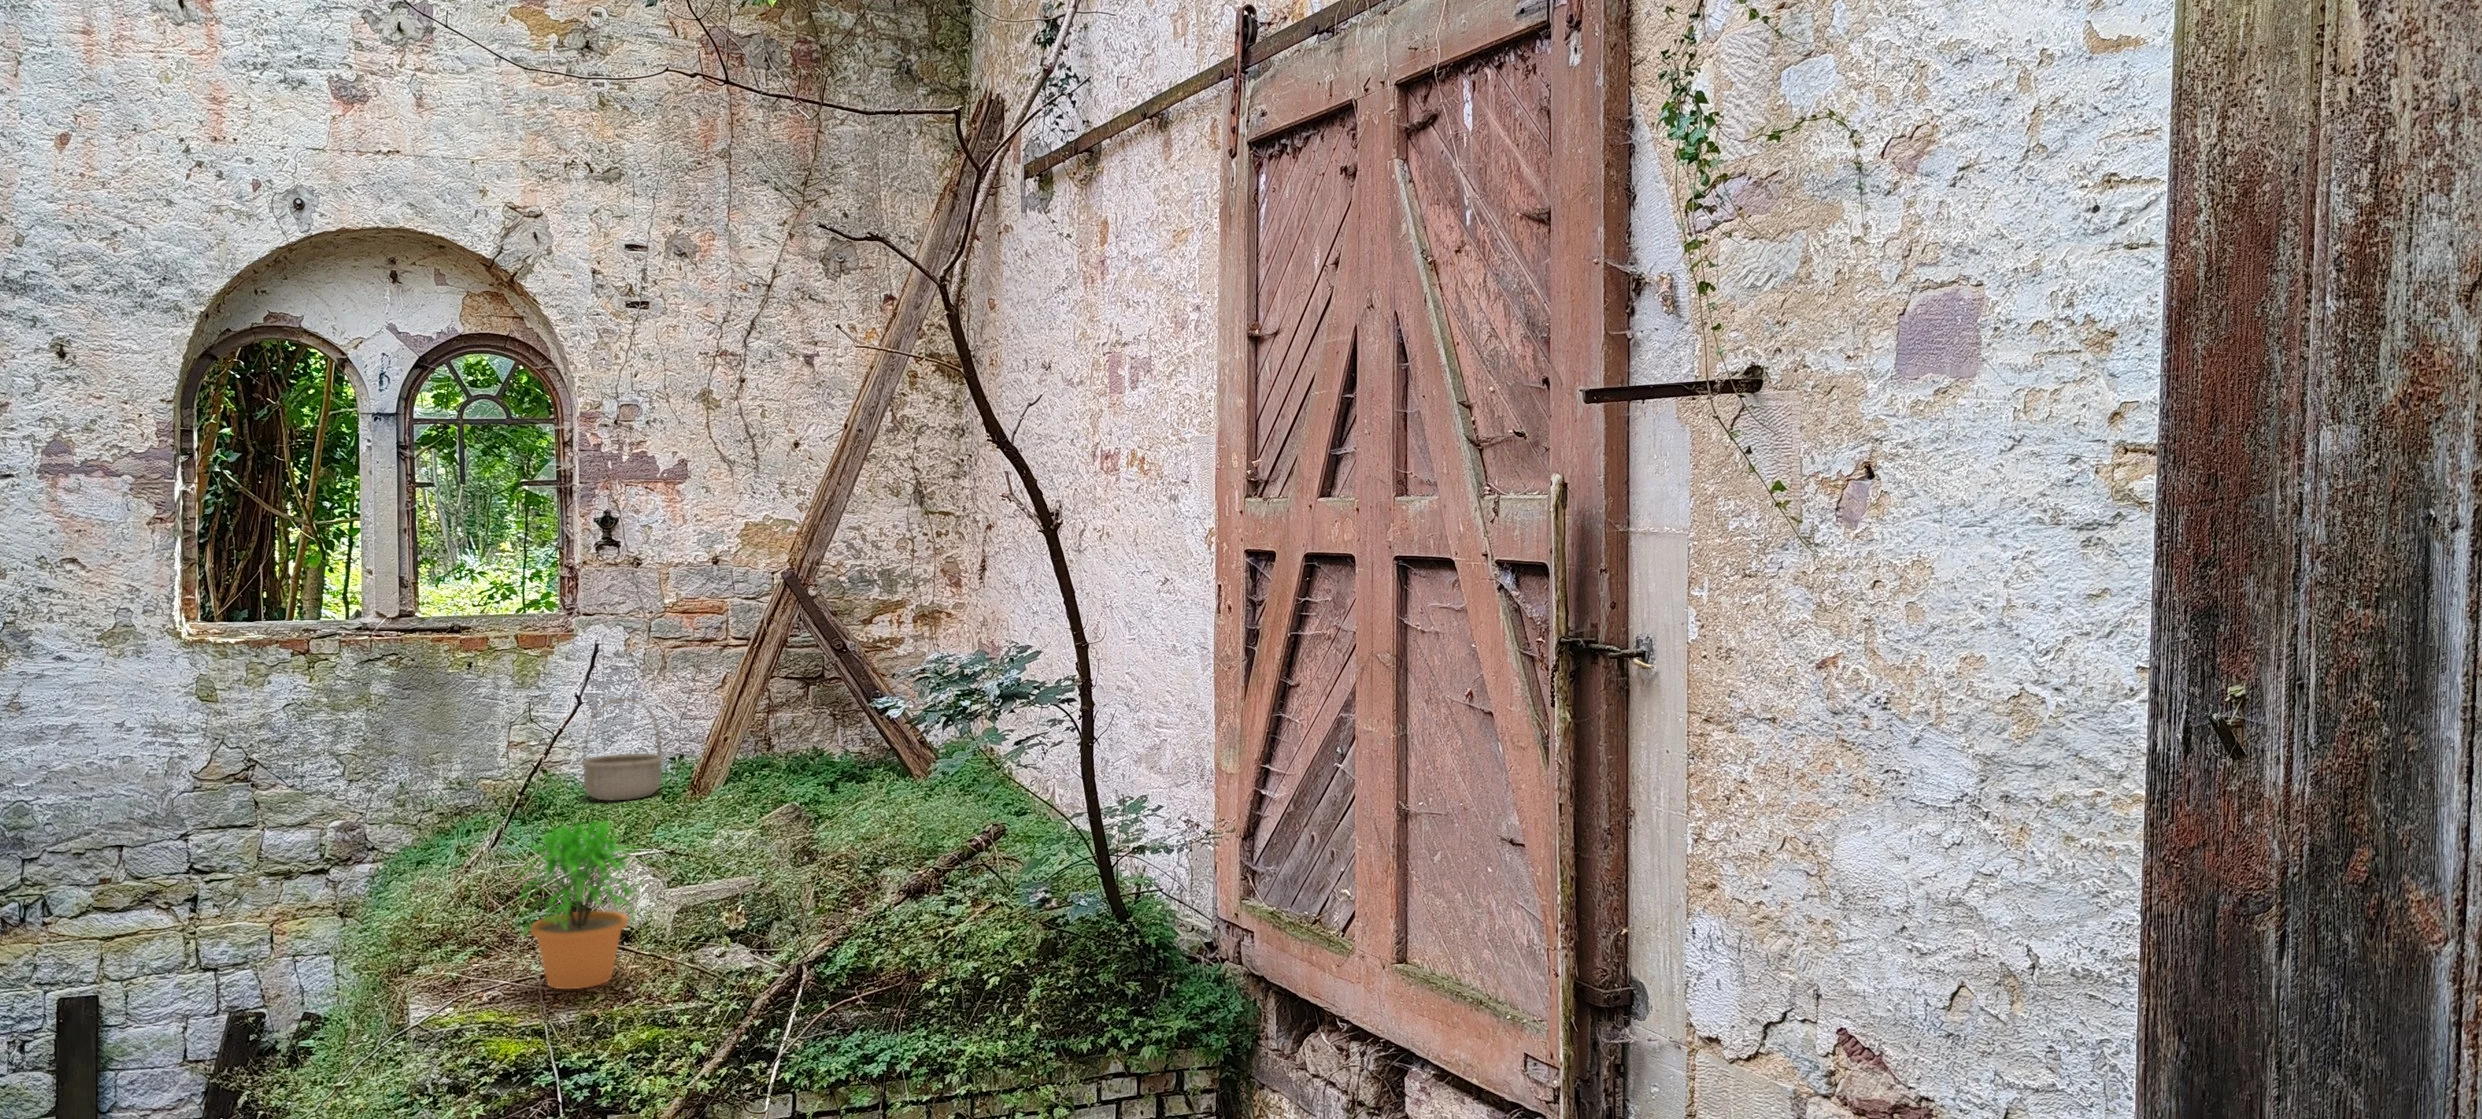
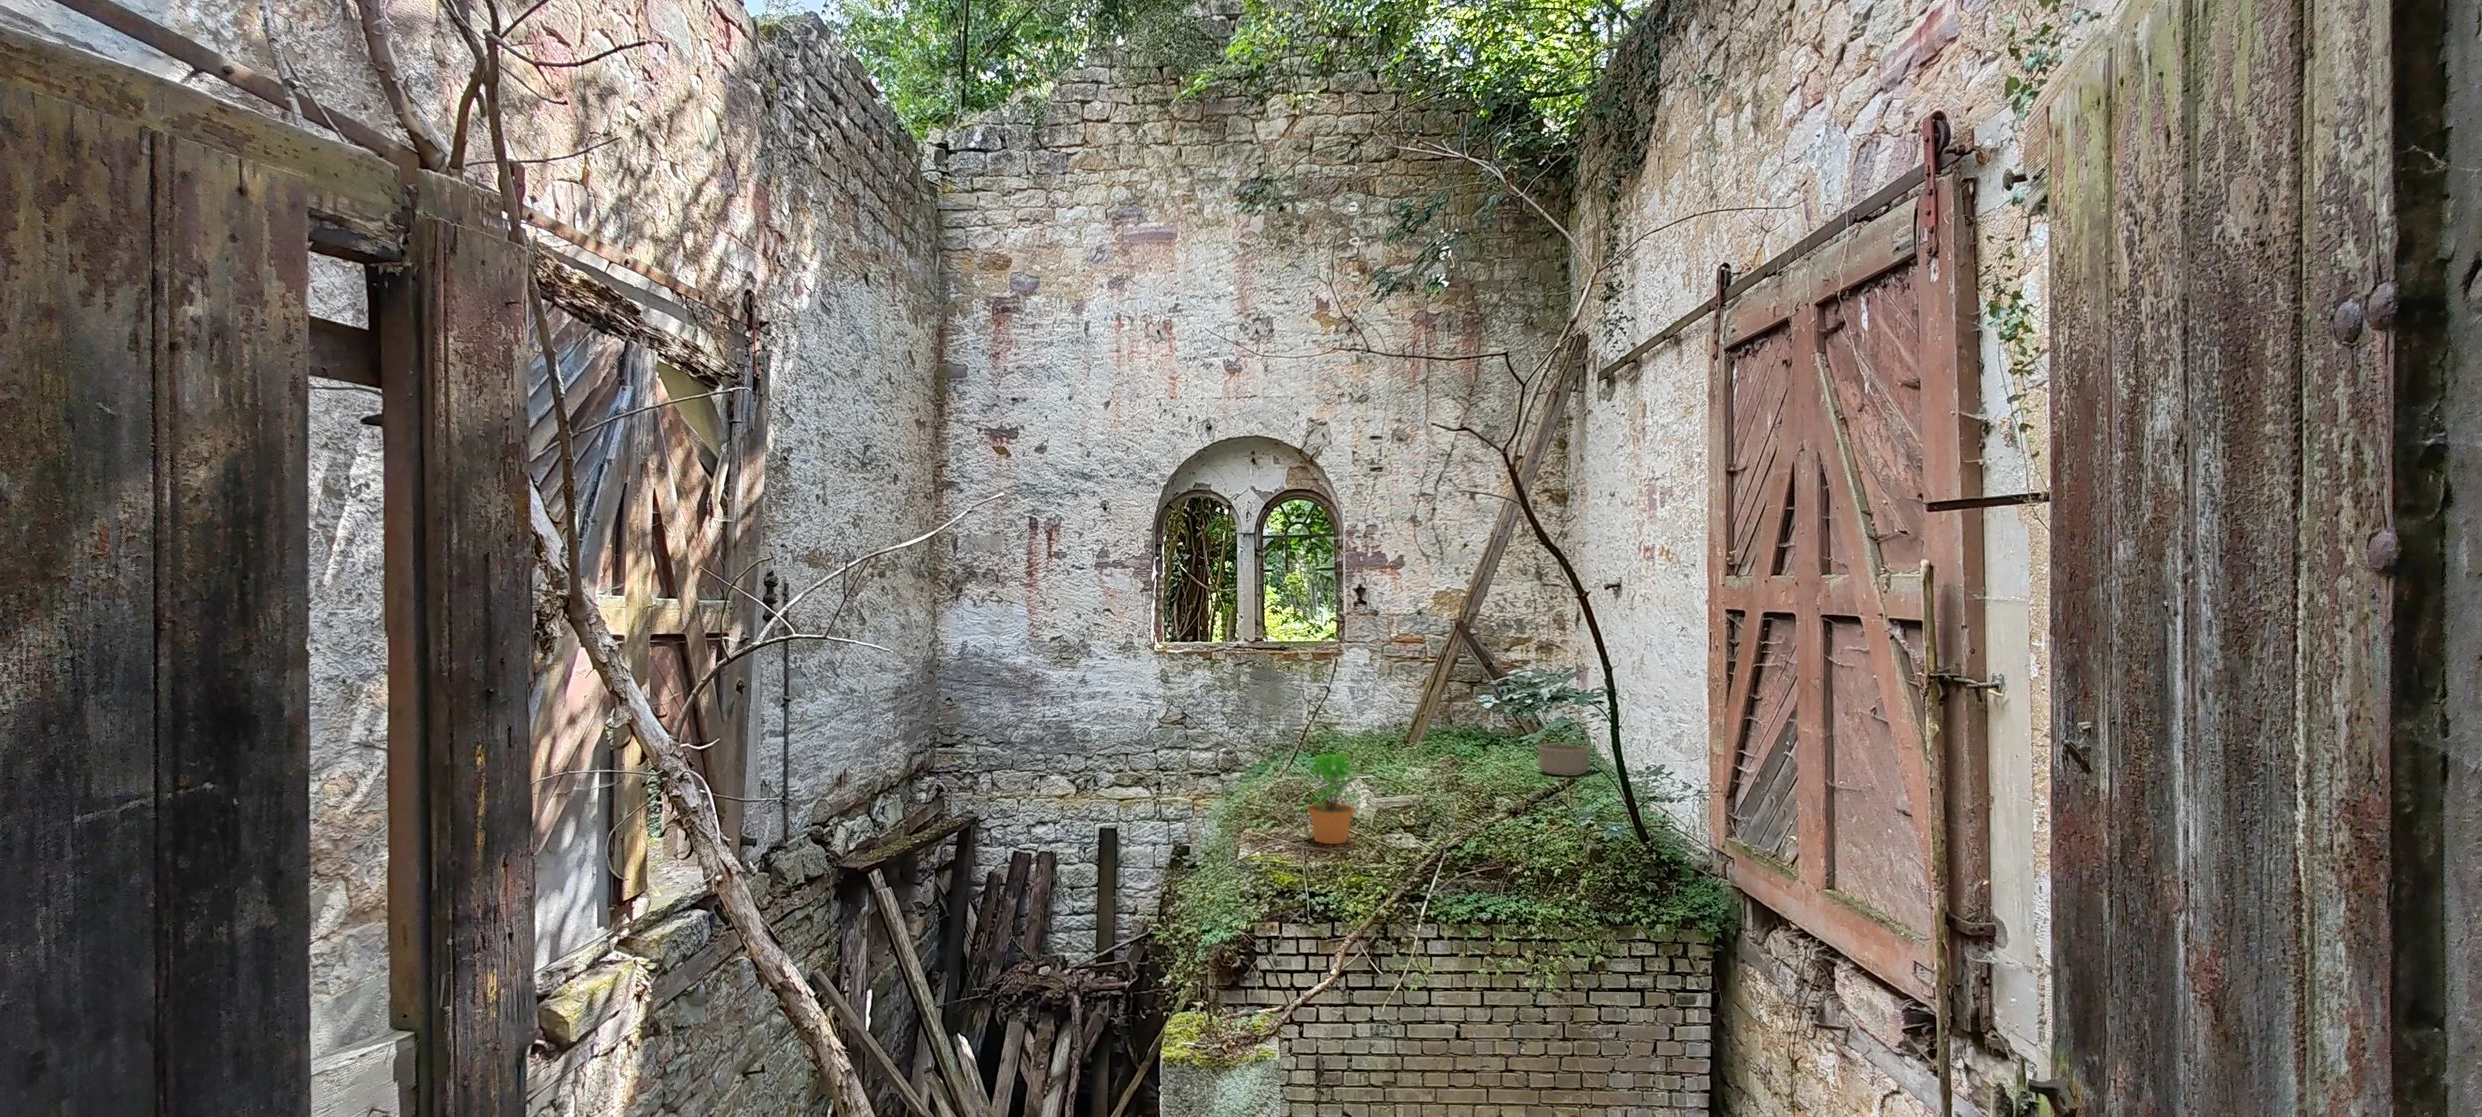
basket: present [582,698,663,800] -> present [1537,706,1590,776]

